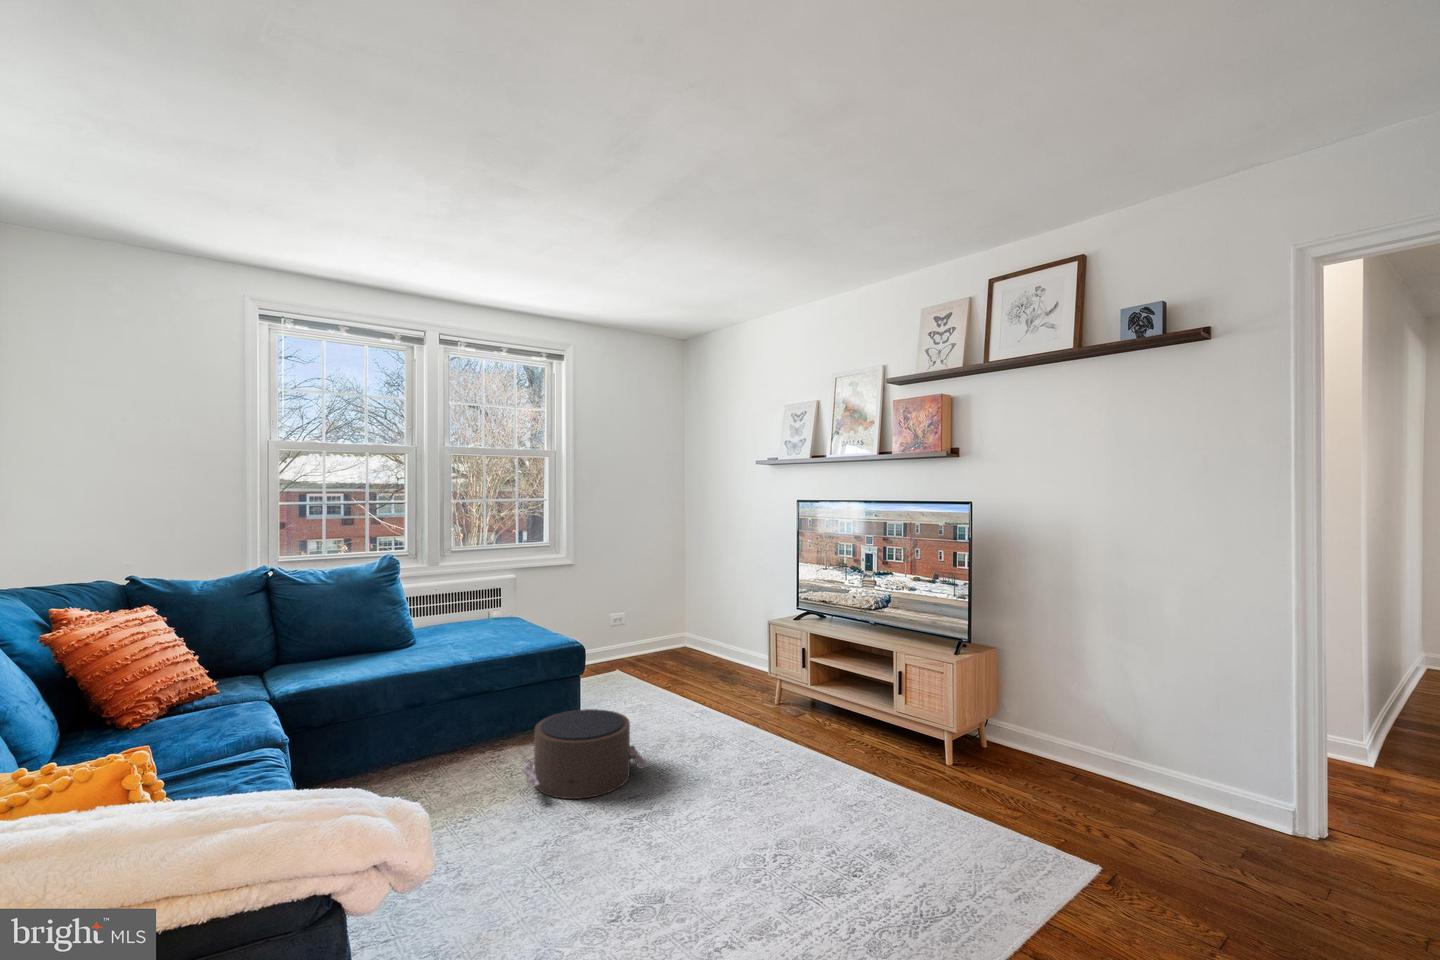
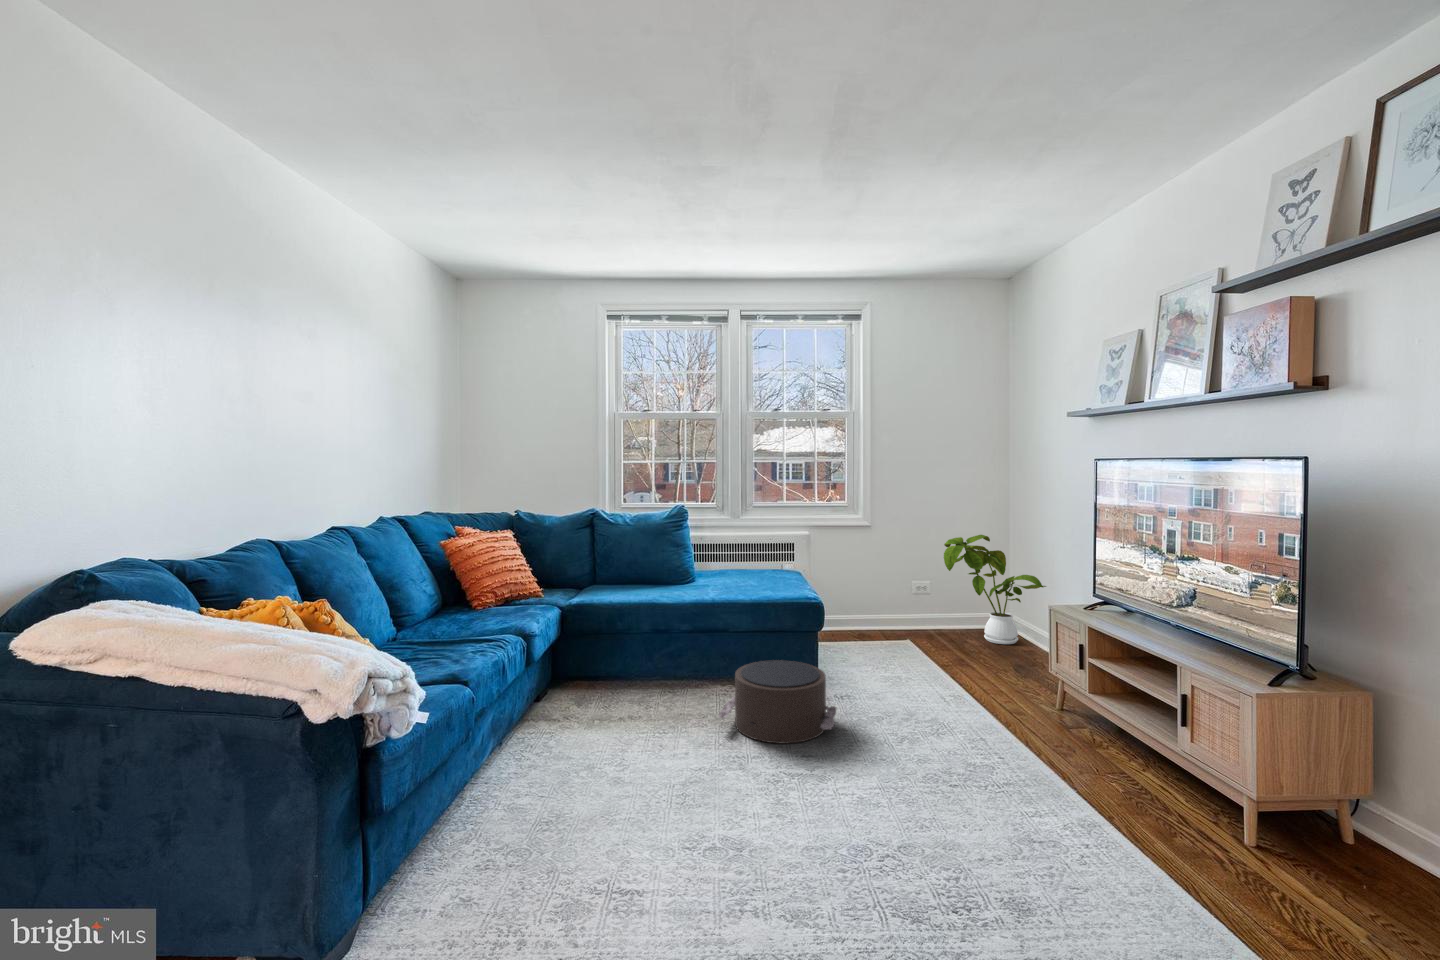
house plant: none [647,566,736,662] -> present [944,535,1046,644]

